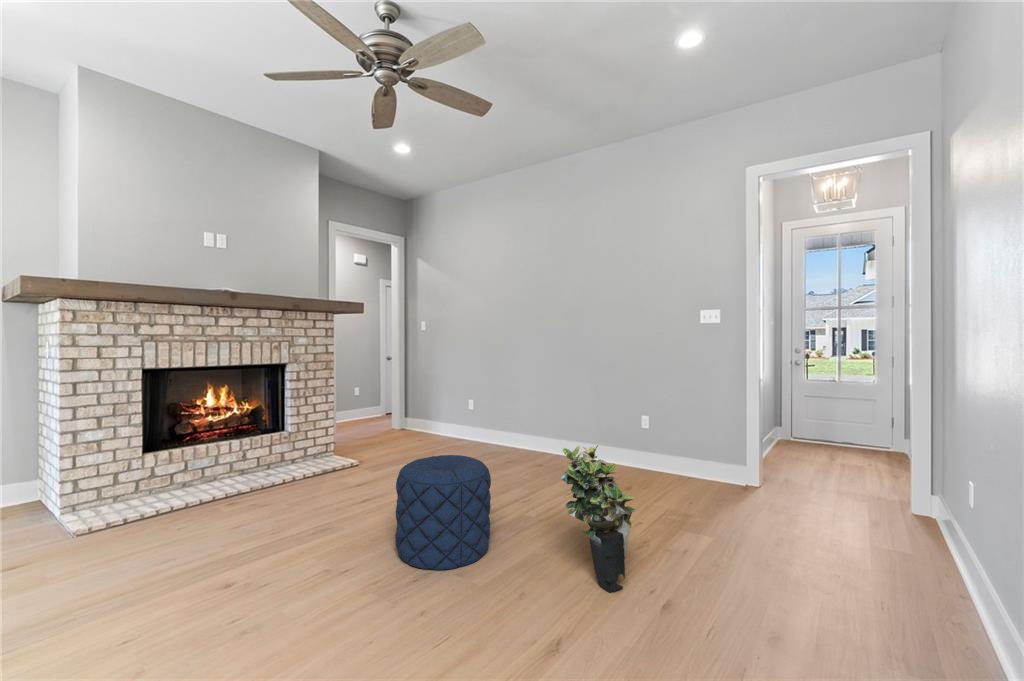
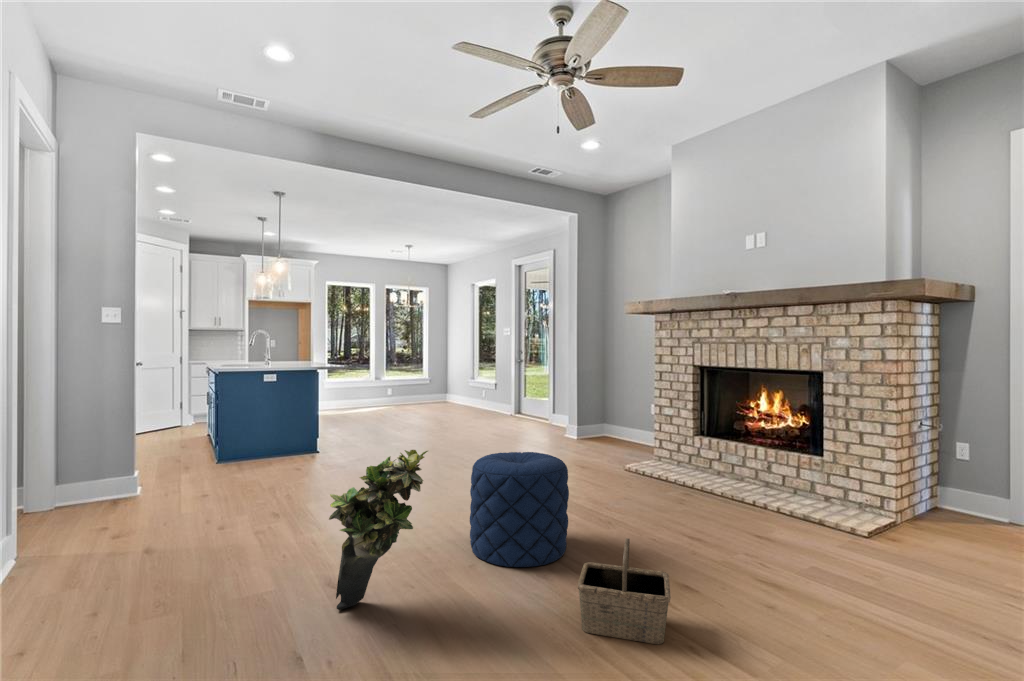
basket: none [517,464,556,517] -> present [578,538,671,644]

